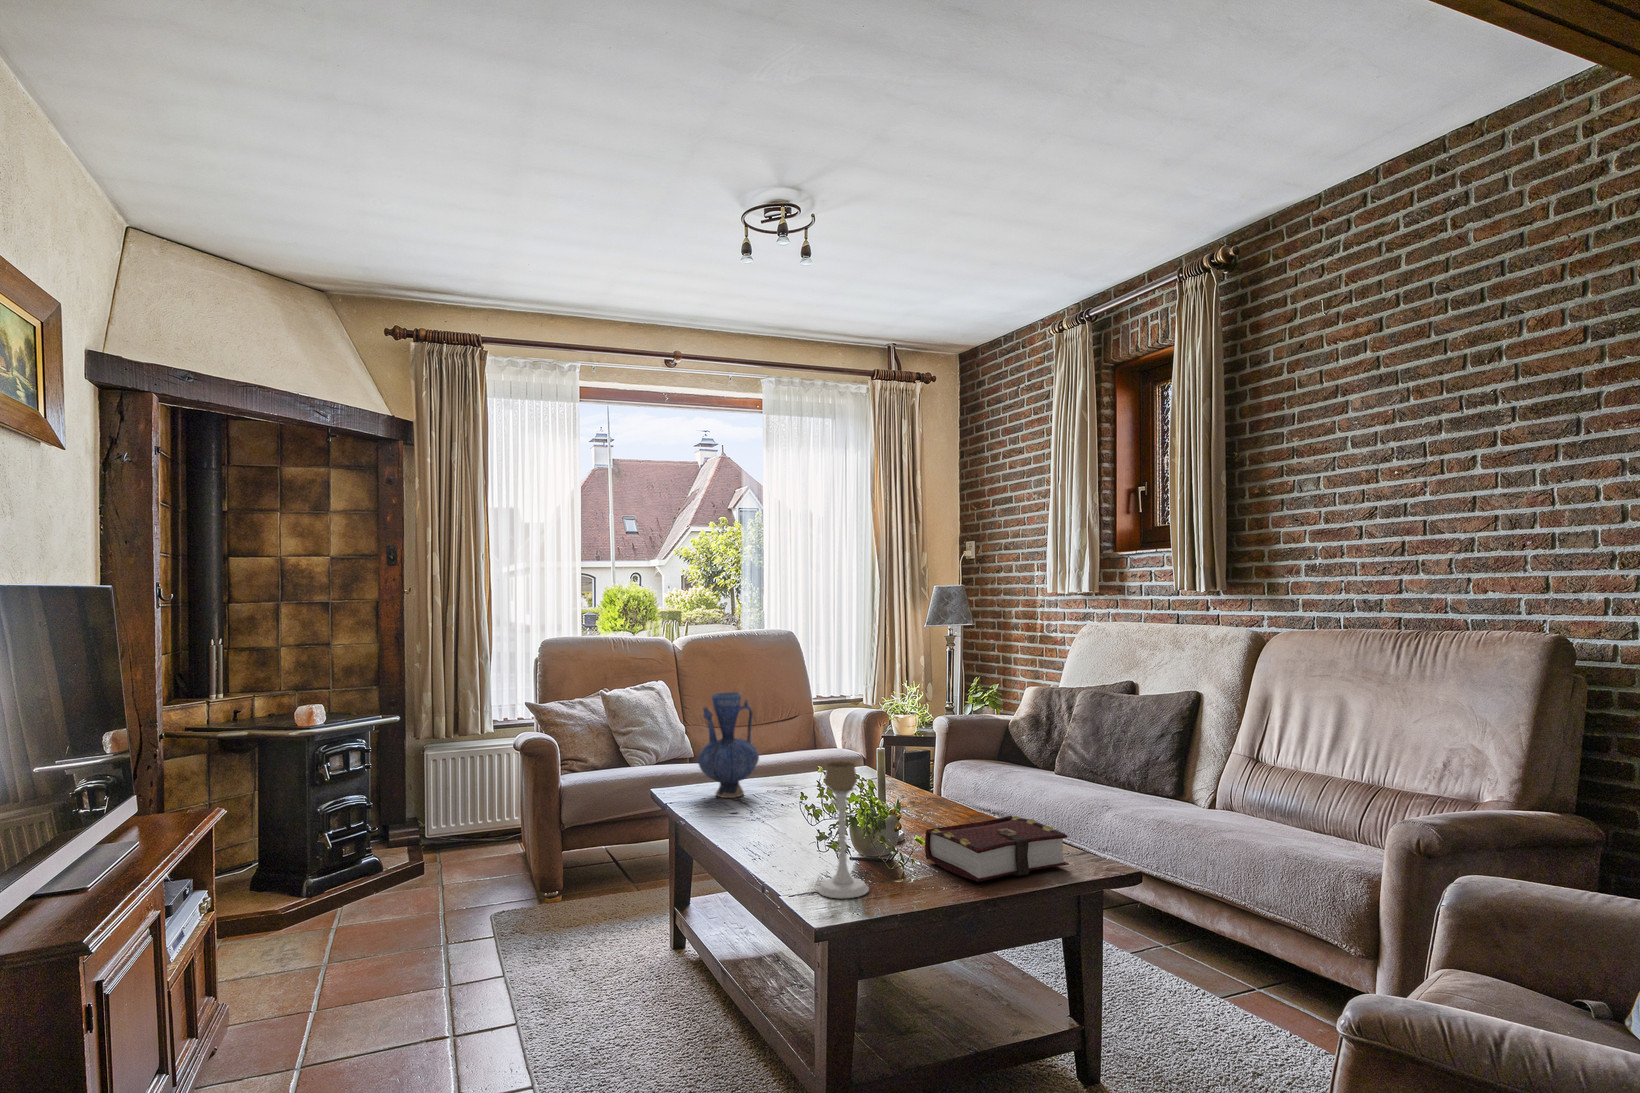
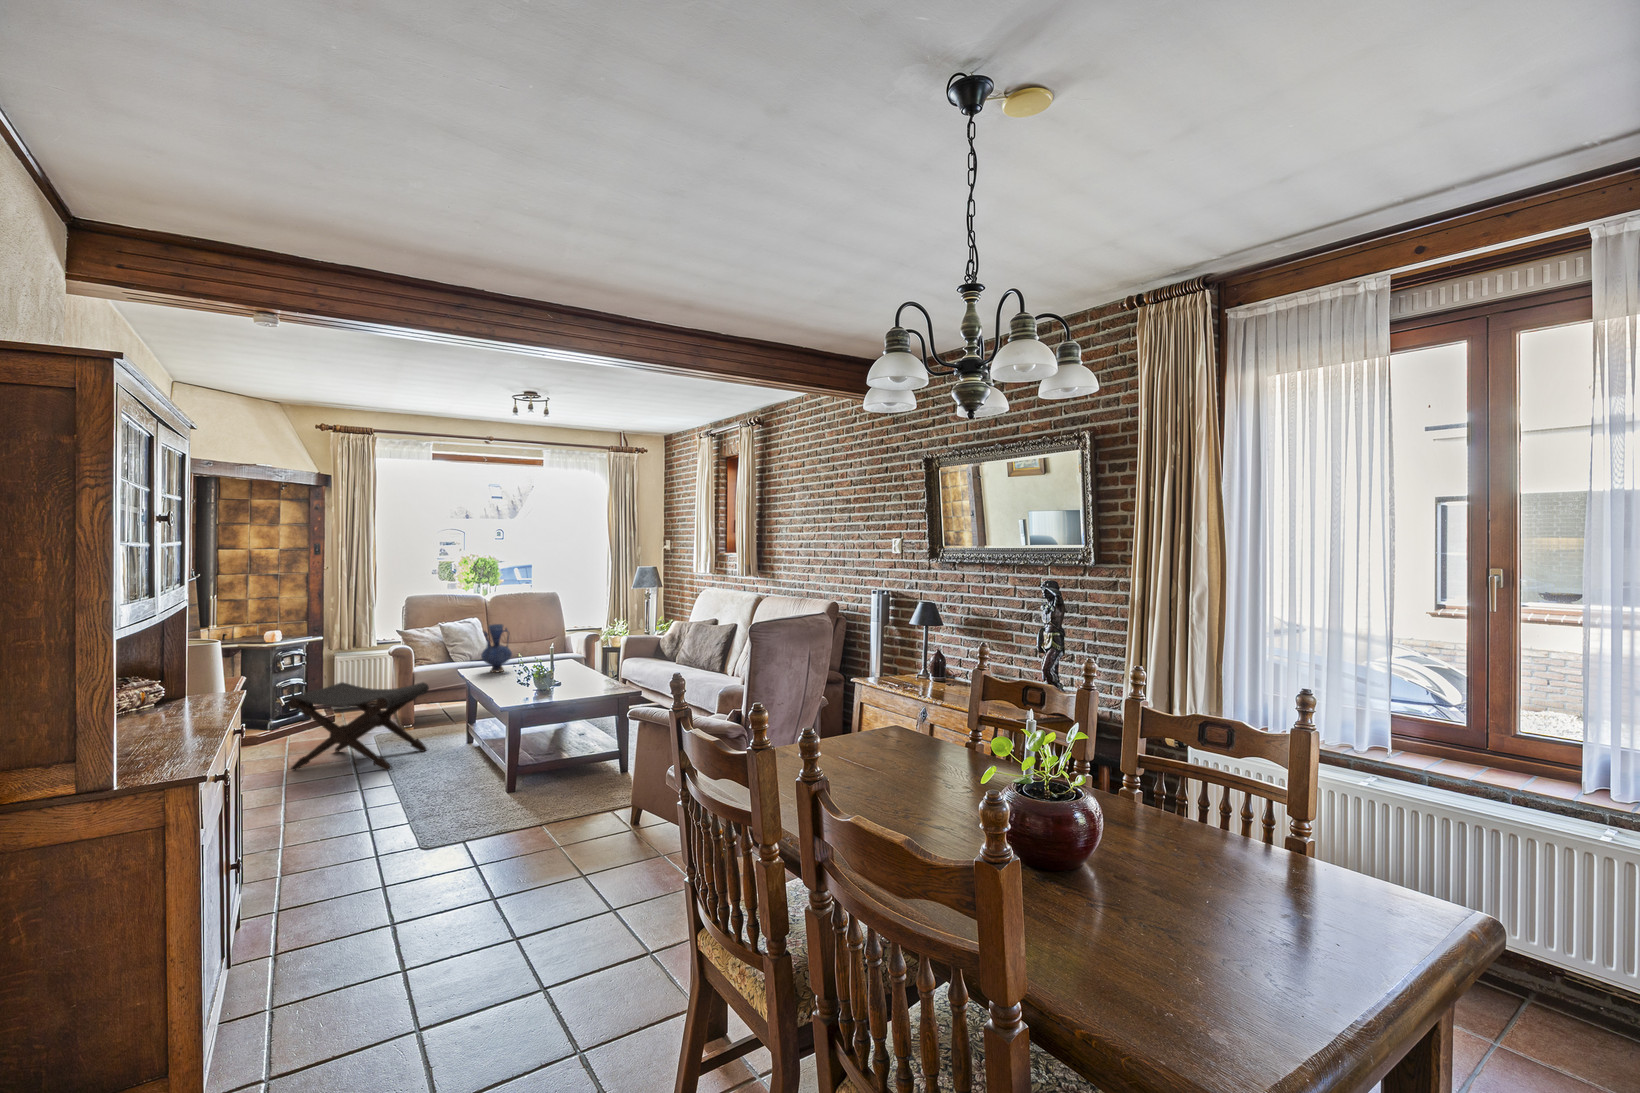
candle holder: present [818,761,869,898] -> none [512,650,534,701]
footstool: none [312,816,599,1044] -> present [288,682,429,771]
book: present [925,816,1069,882] -> none [565,673,620,695]

